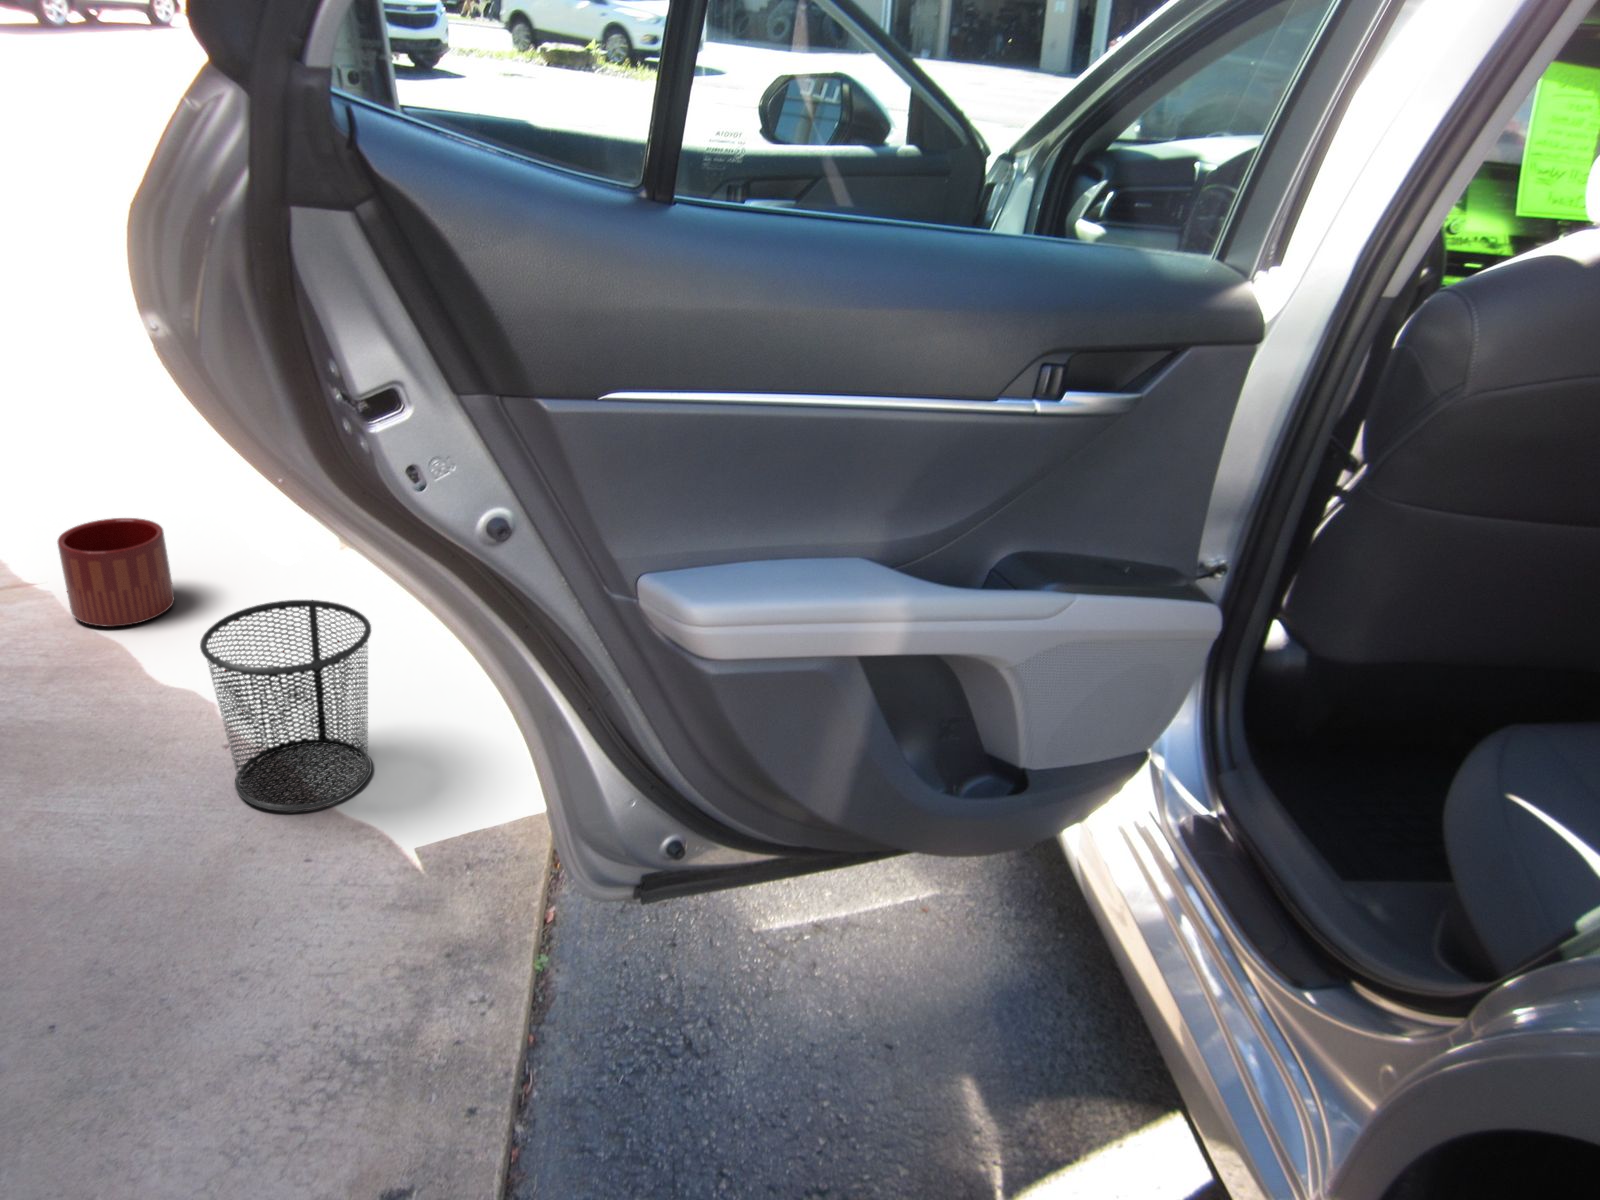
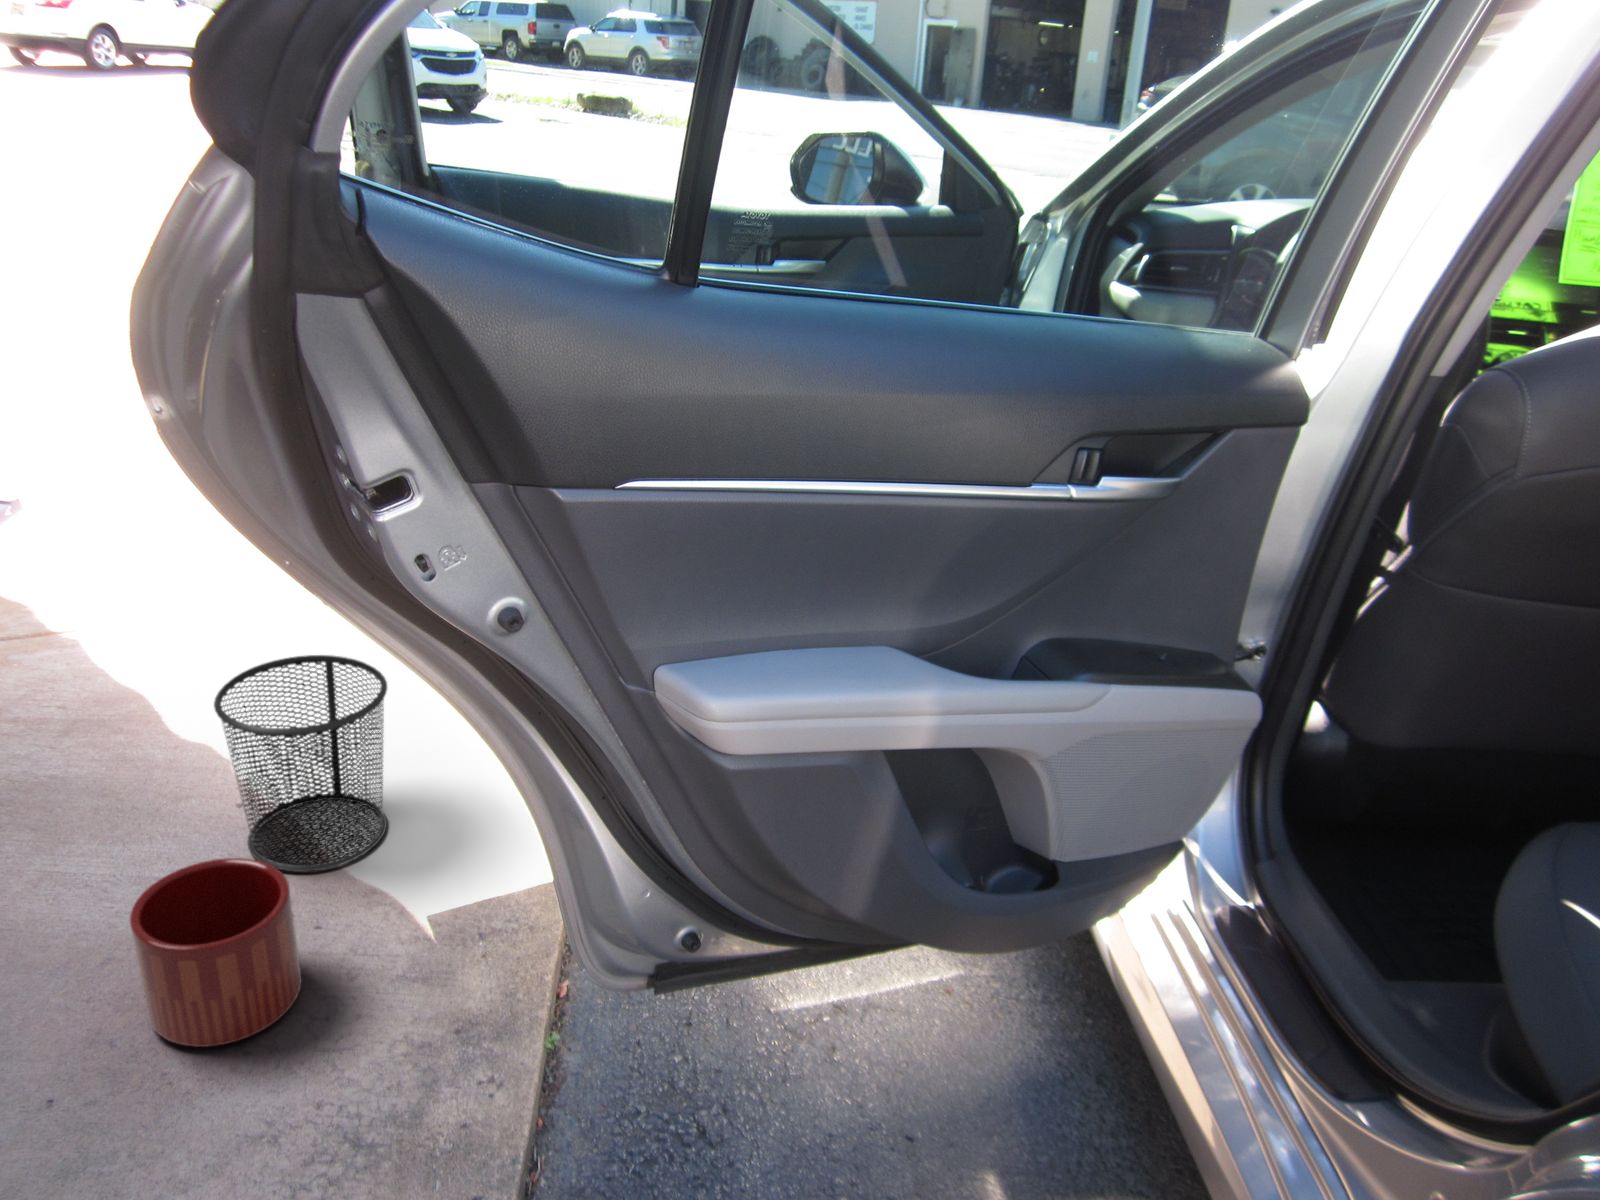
planter: present [57,518,174,627] -> present [130,858,302,1047]

